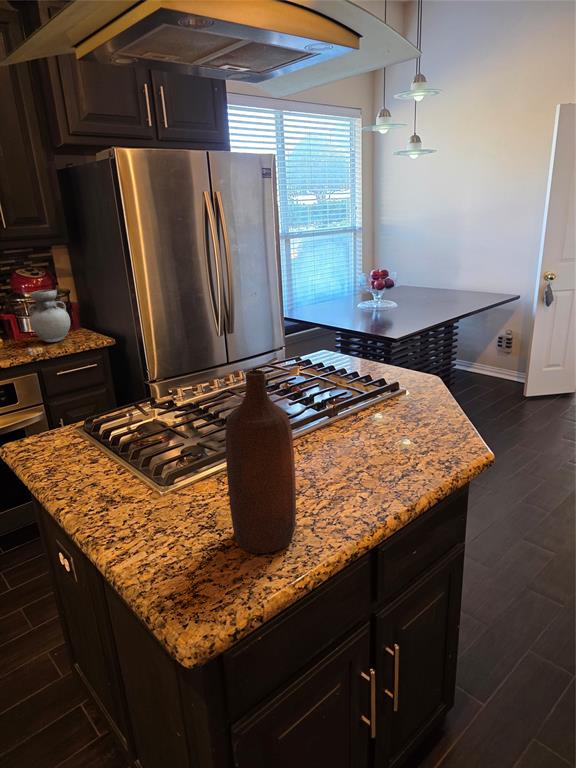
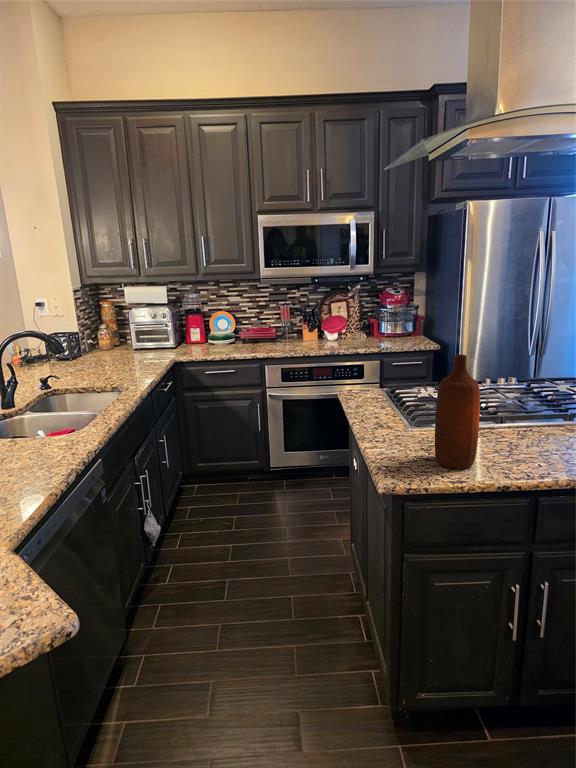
vase: present [28,290,70,342] -> none [385,304,412,342]

